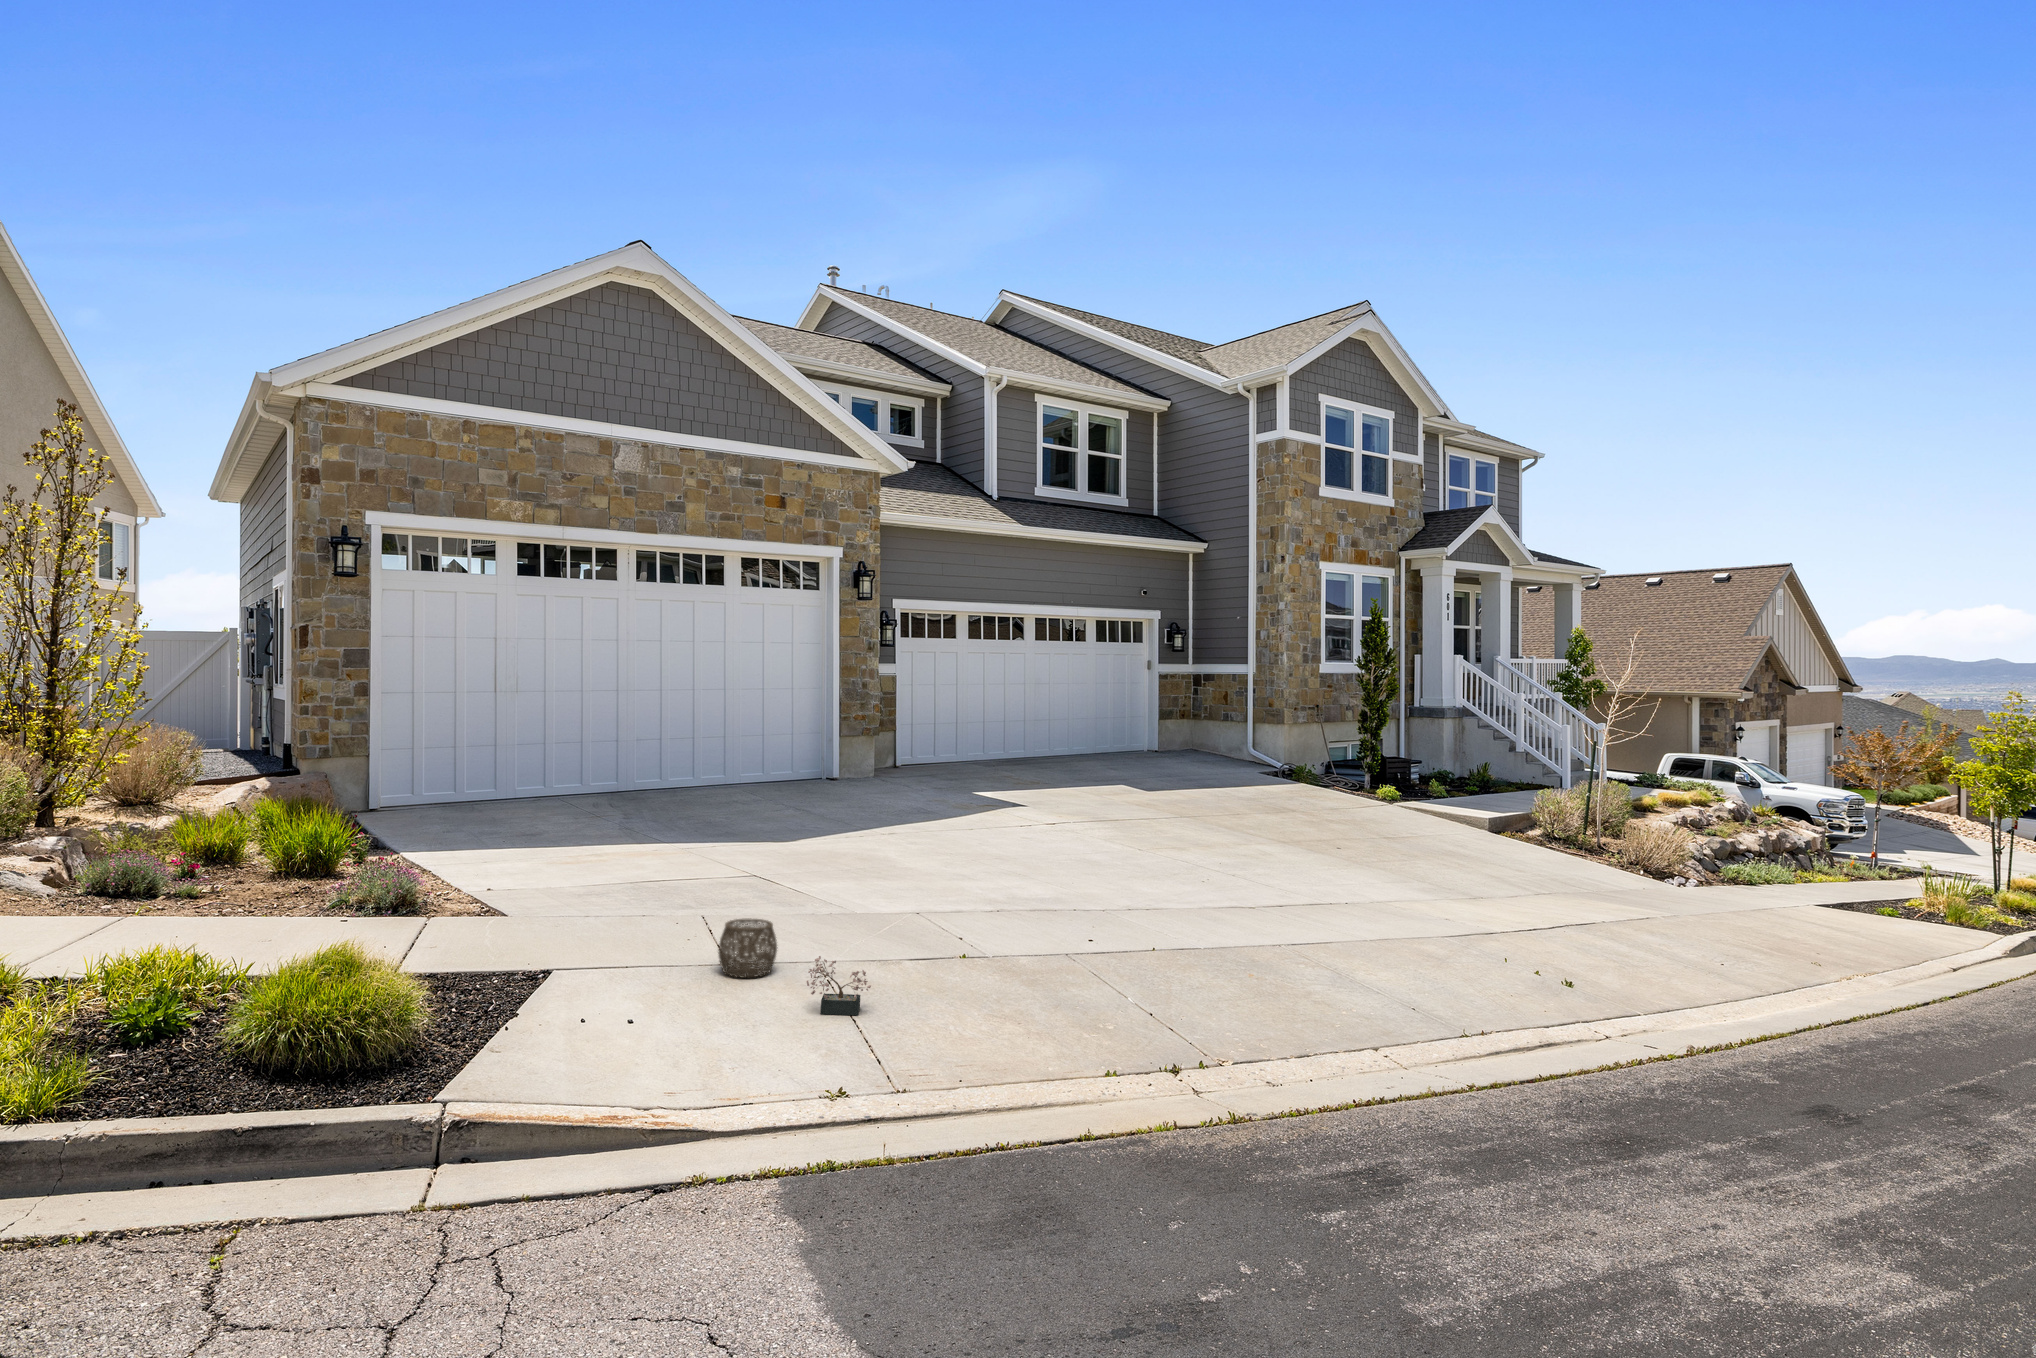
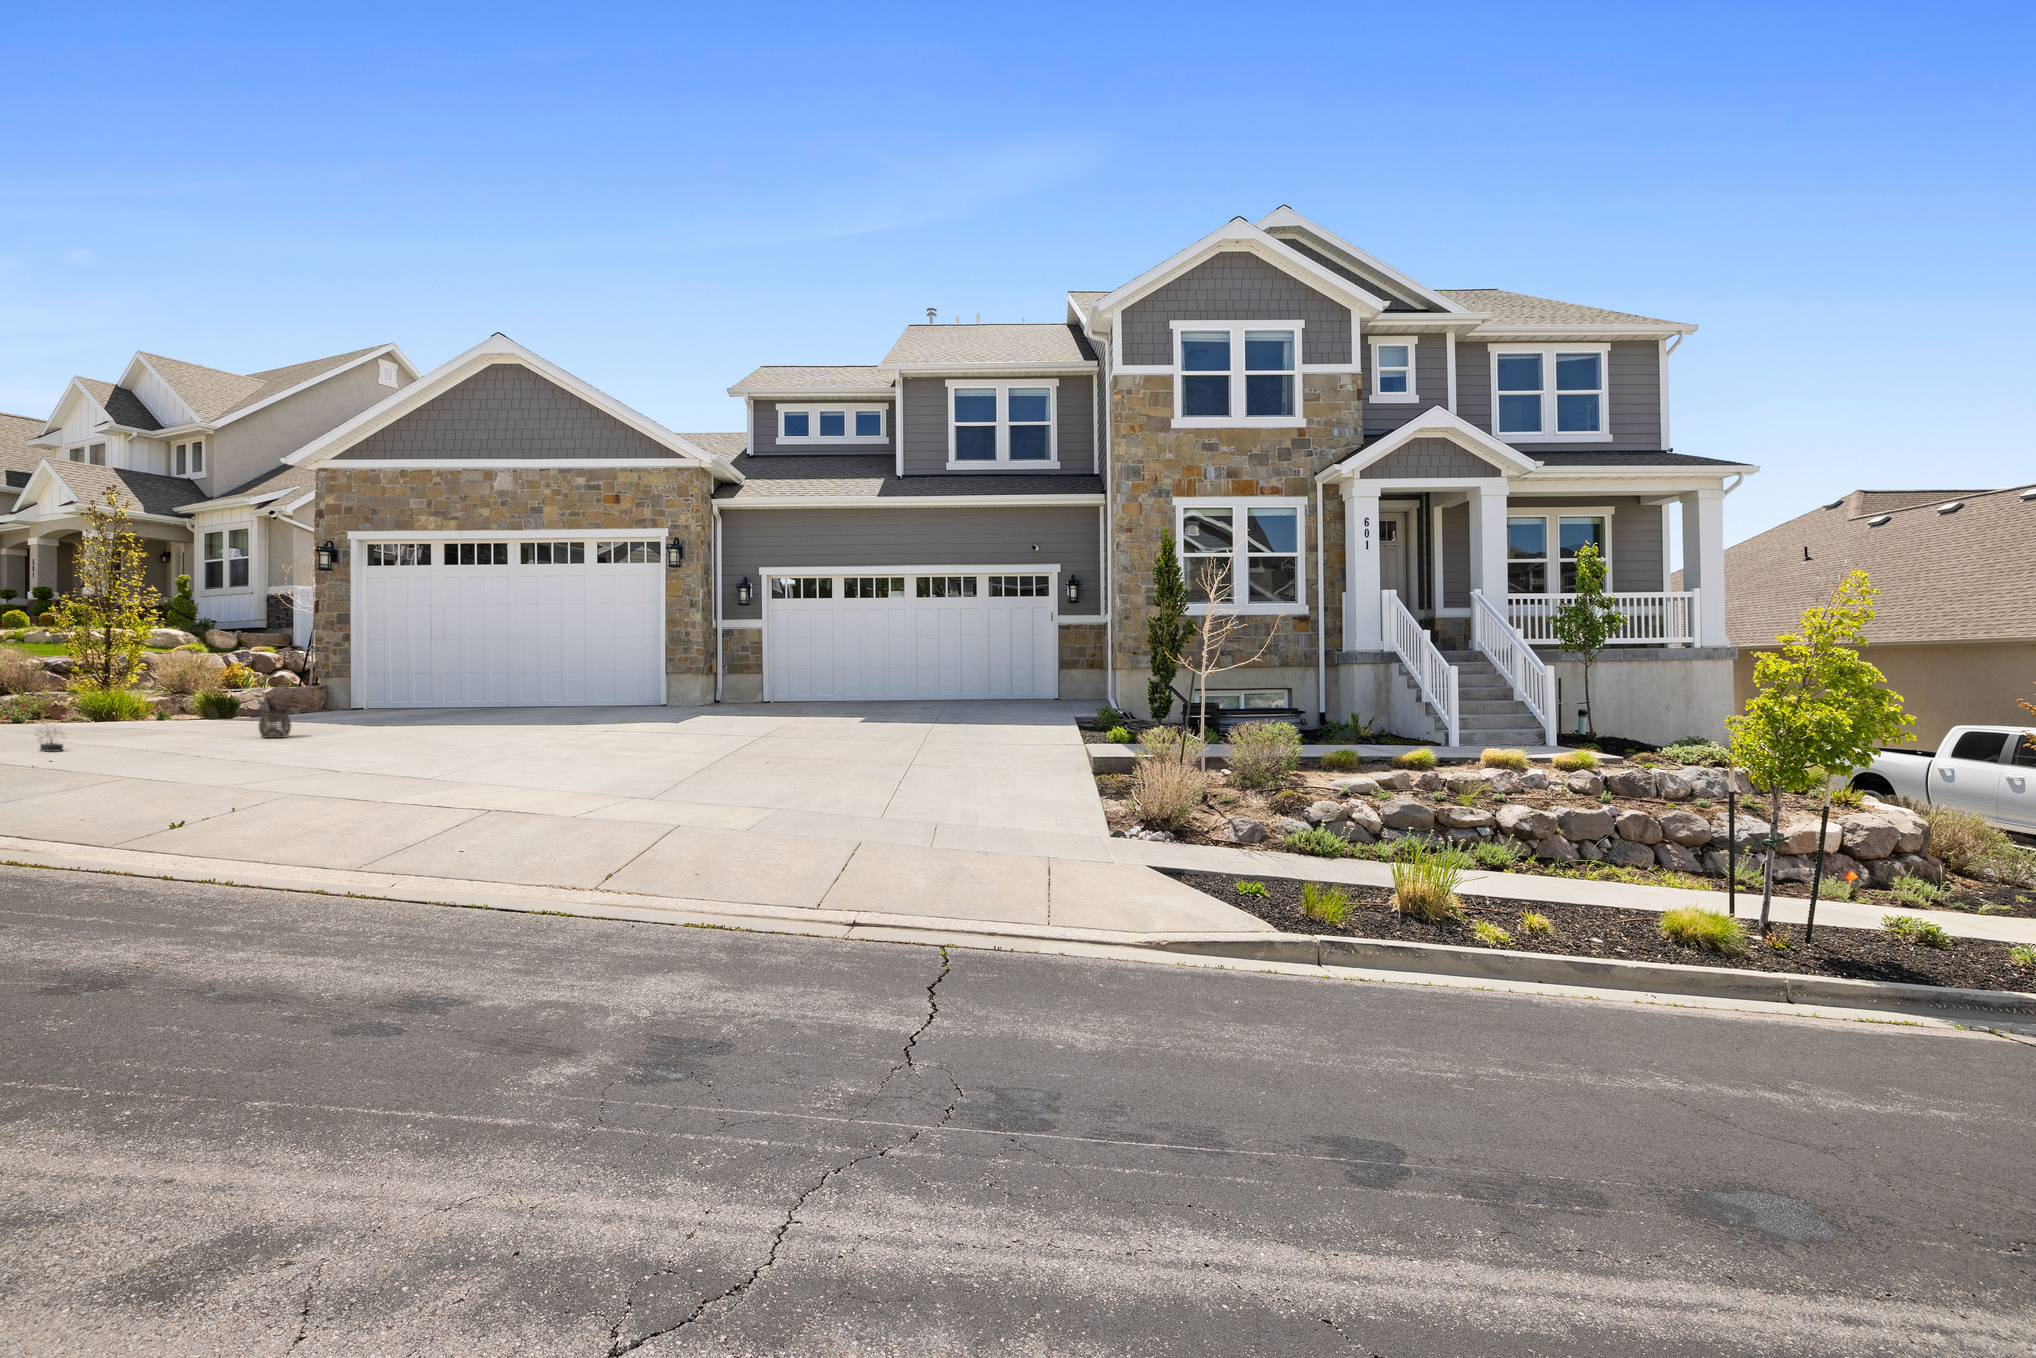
woven basket: present [719,918,777,978] -> present [259,713,291,738]

